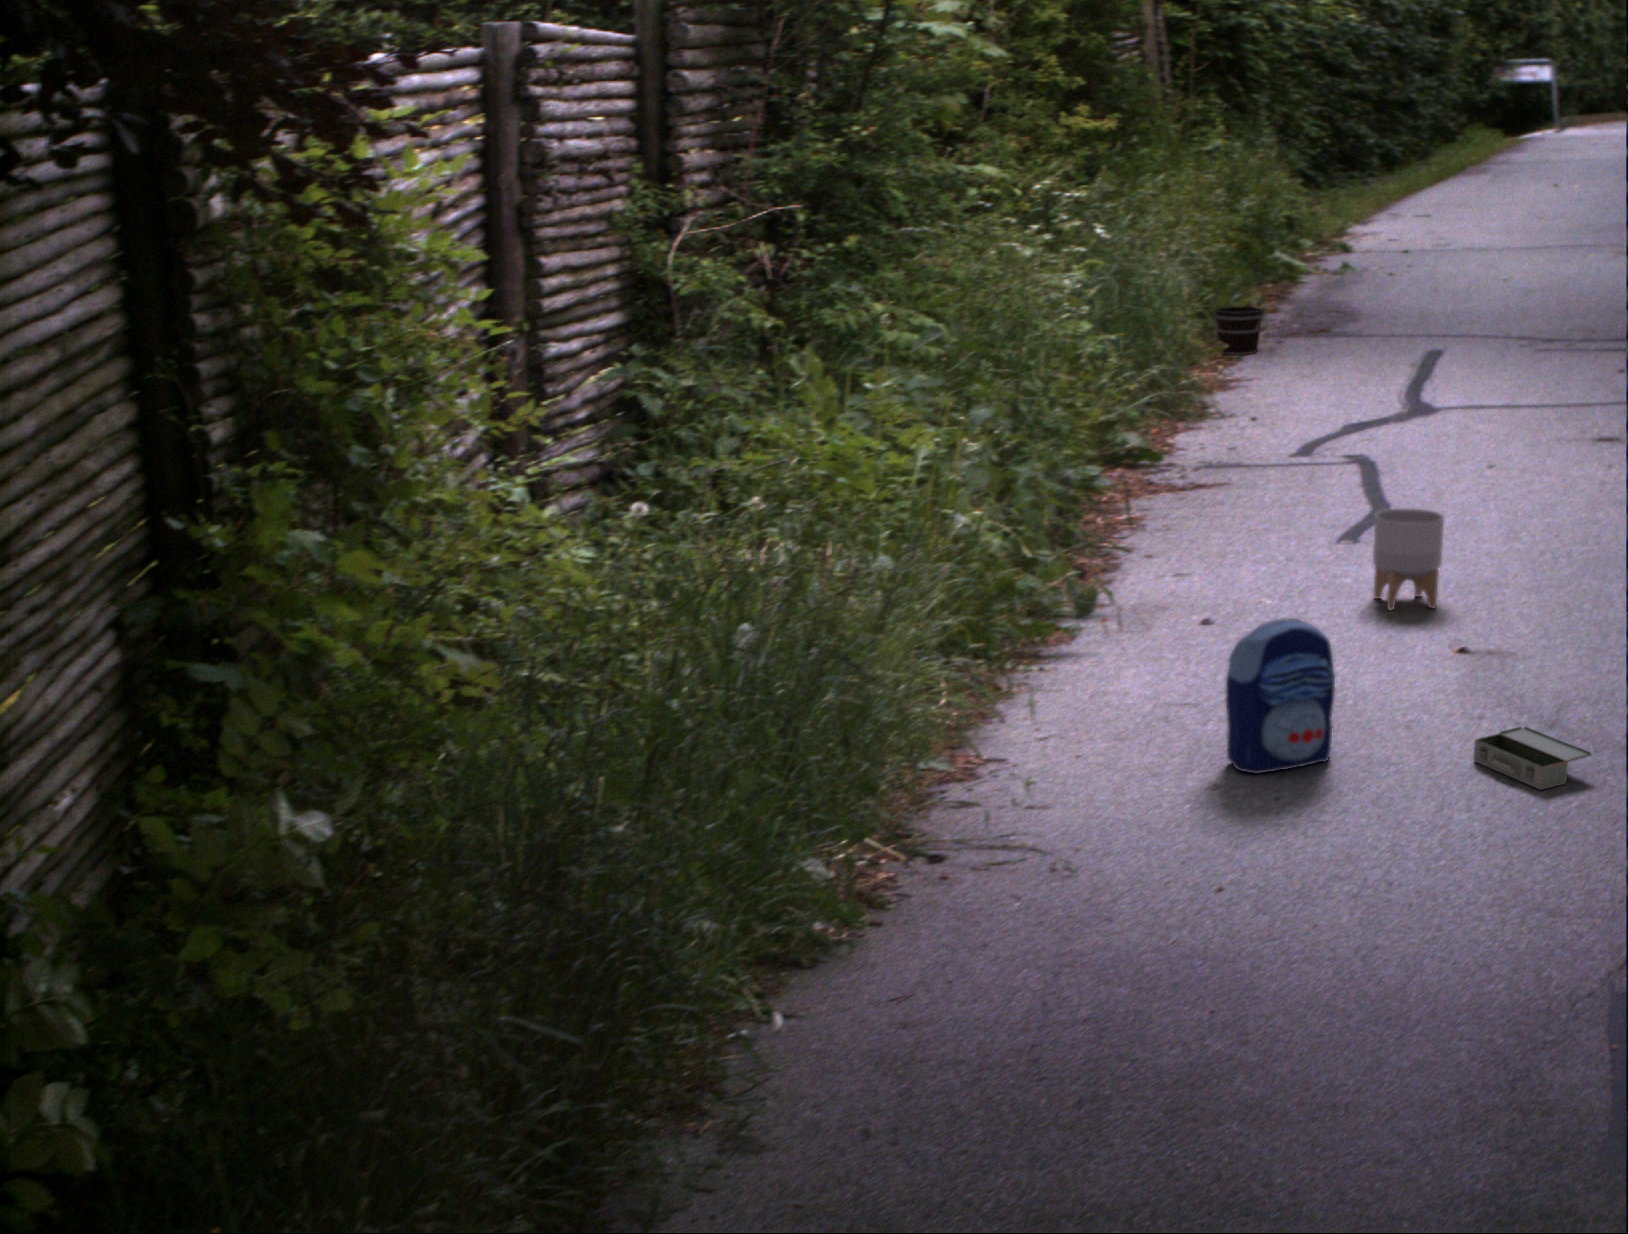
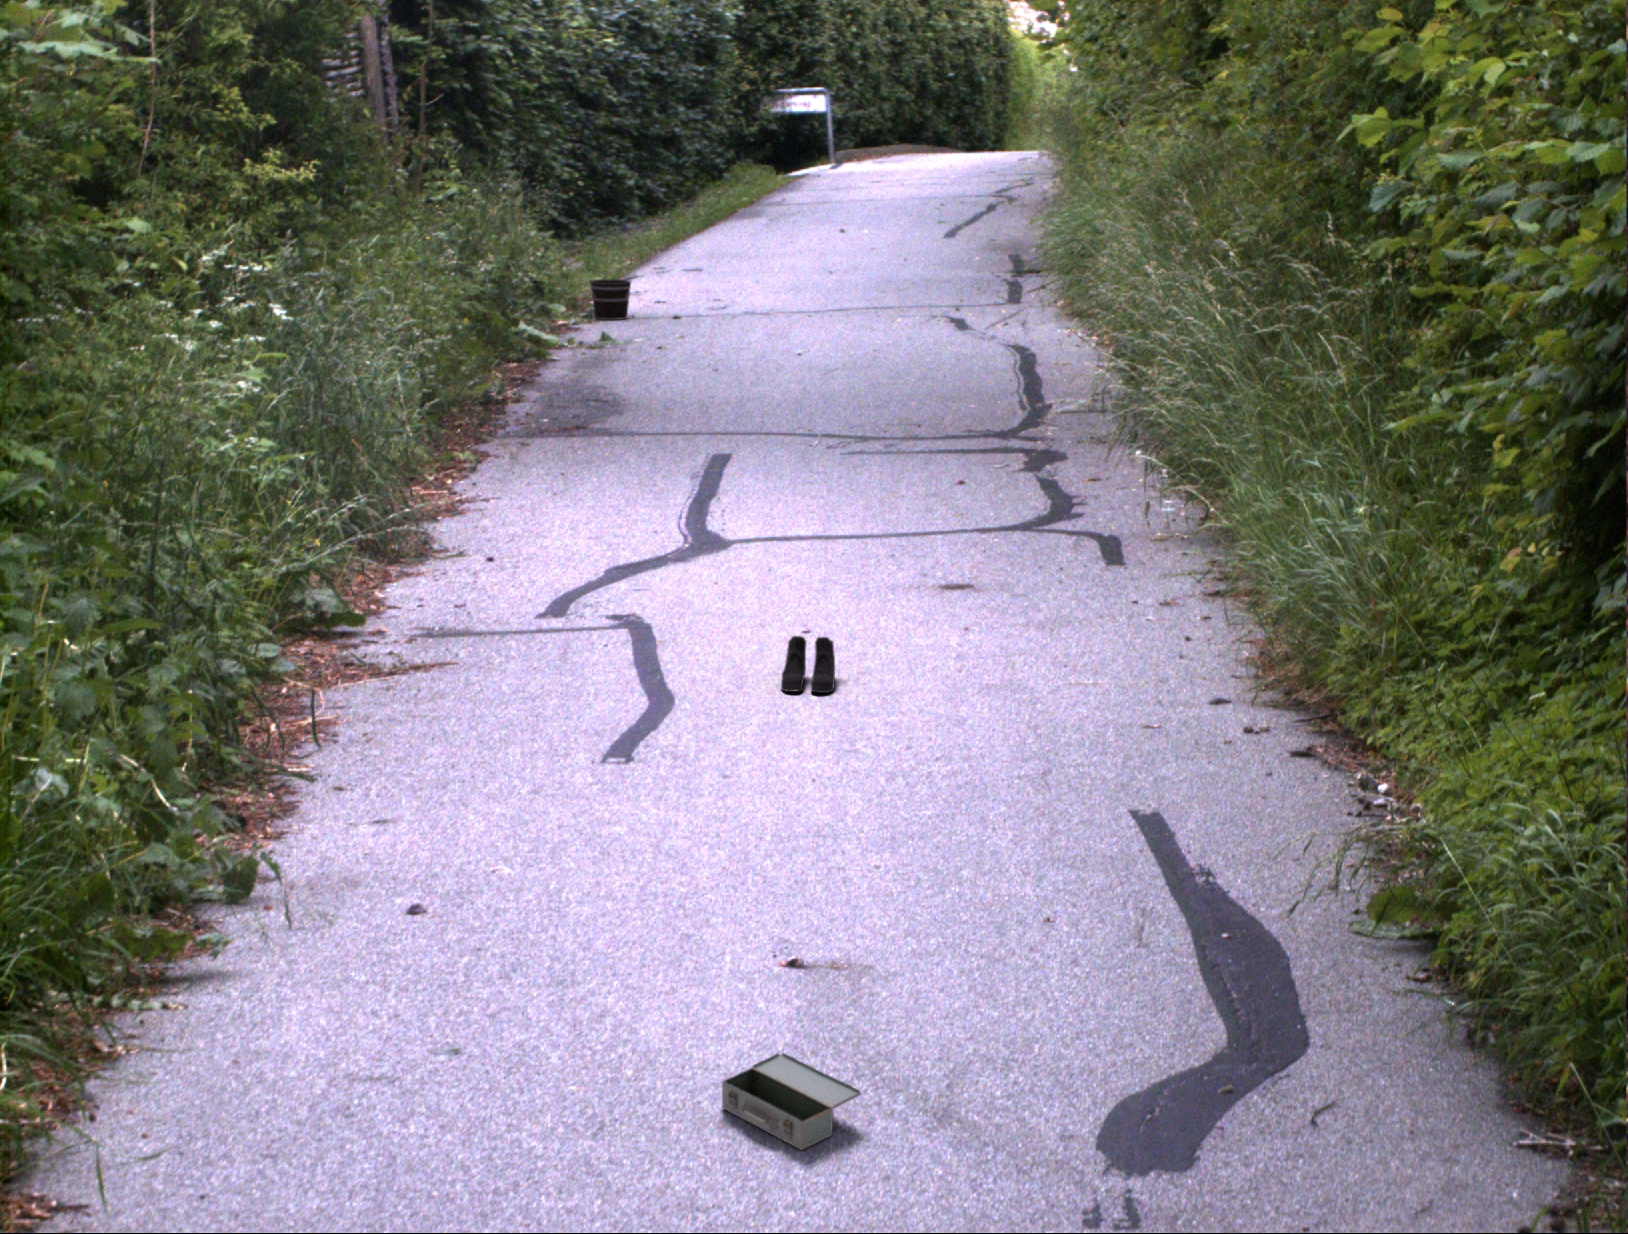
bucket: present [1215,307,1263,355] -> present [590,279,631,320]
boots: none [1515,465,1565,512] -> present [781,636,835,693]
planter: present [1373,508,1444,610] -> none [607,725,690,859]
backpack: present [1225,618,1335,774] -> none [396,946,544,1163]

